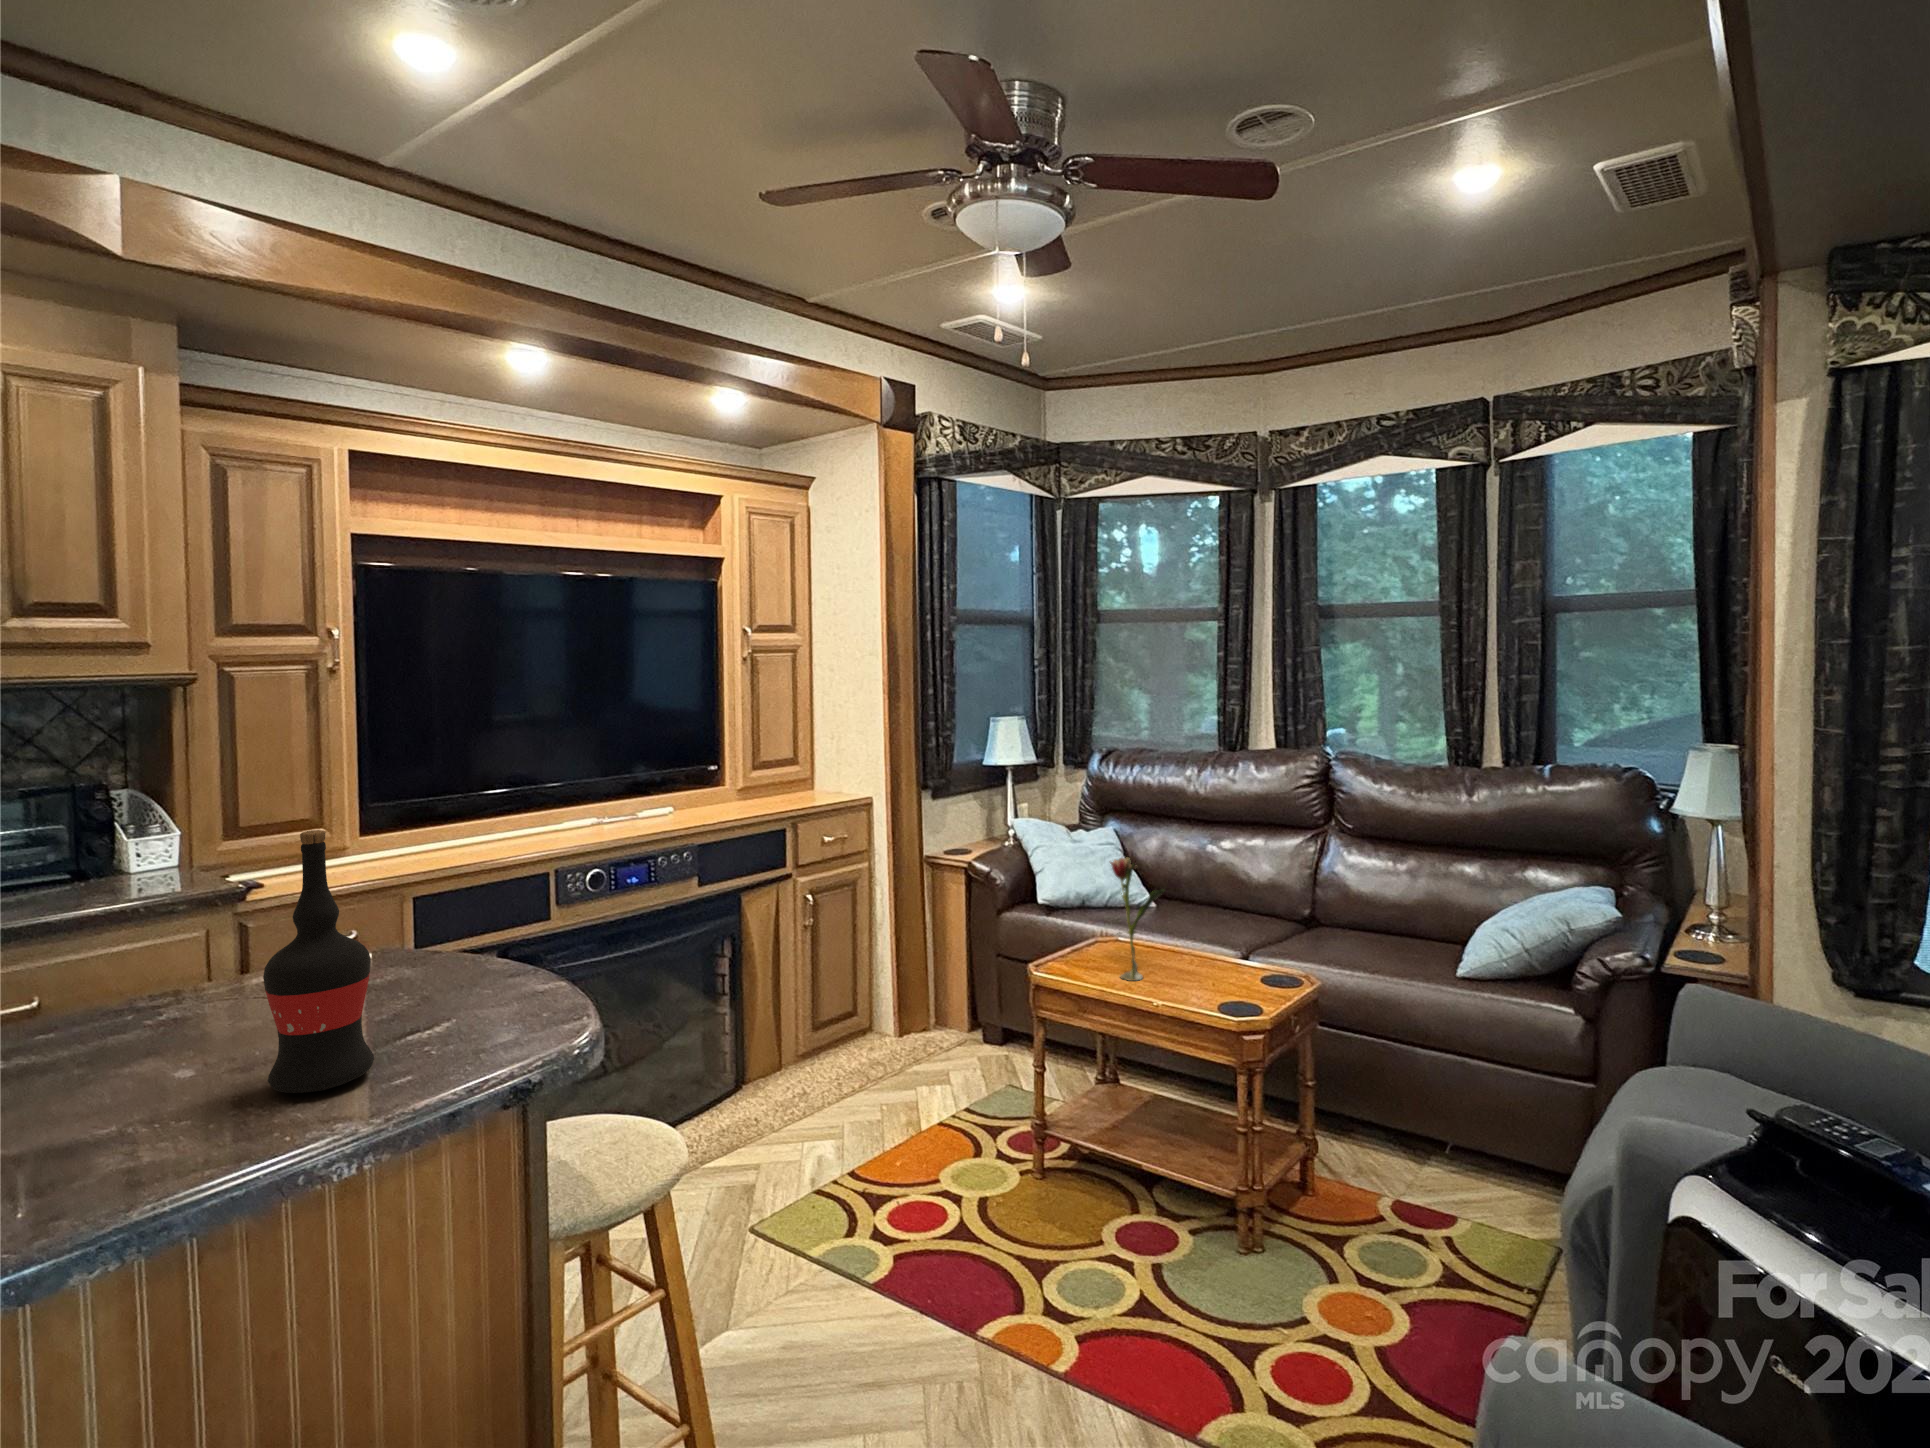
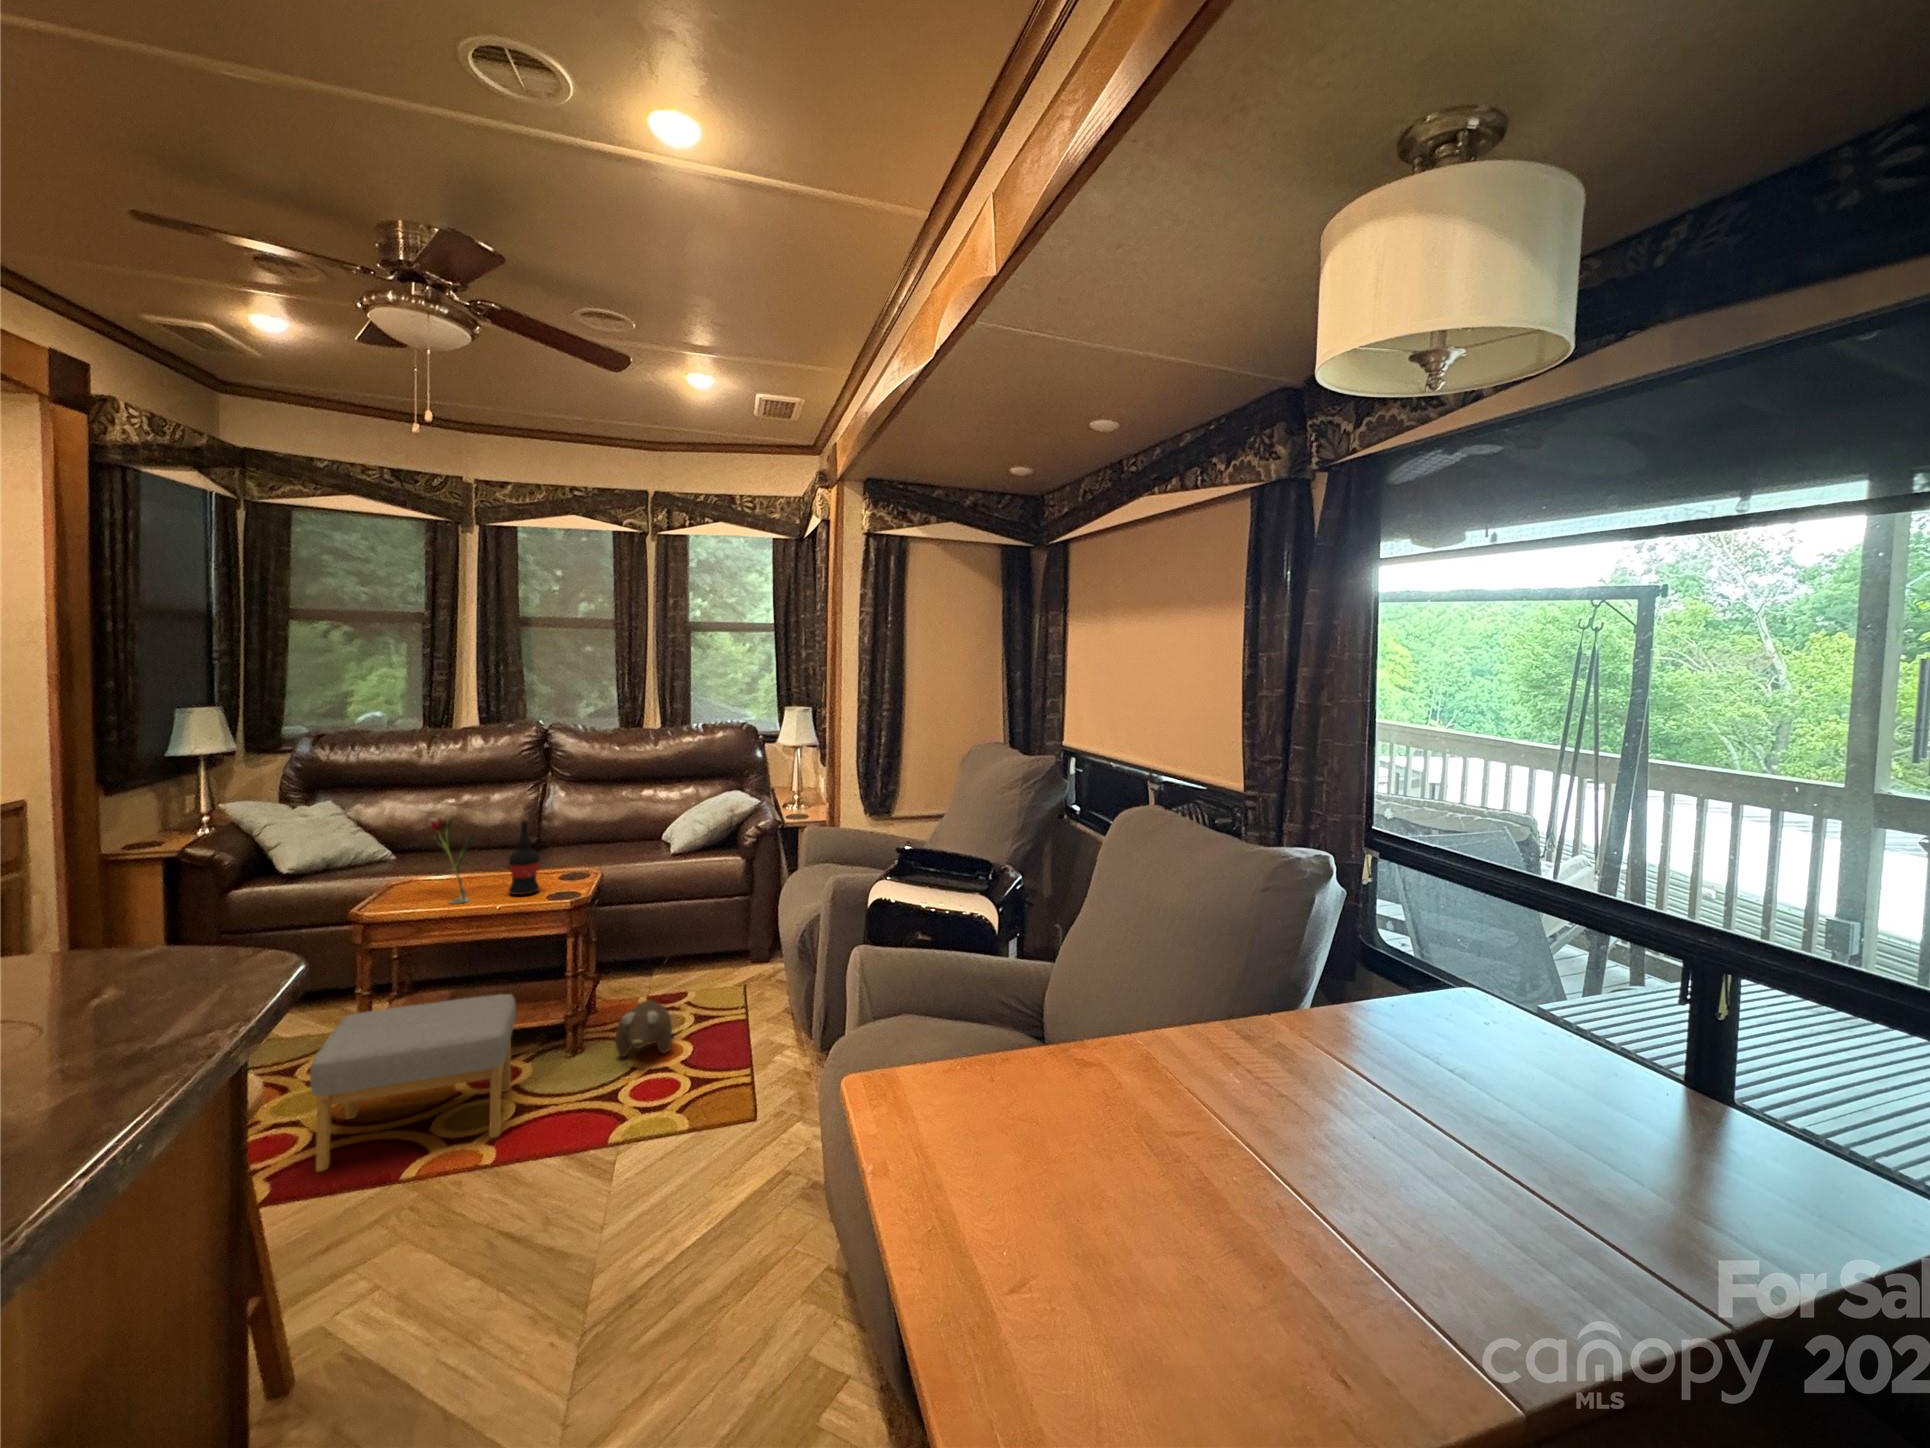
wine bottle: present [263,830,374,1093] -> present [509,817,540,895]
footstool: none [912,1093,1152,1347] -> present [310,994,516,1172]
plush toy: none [1290,1214,1389,1322] -> present [615,1000,672,1057]

